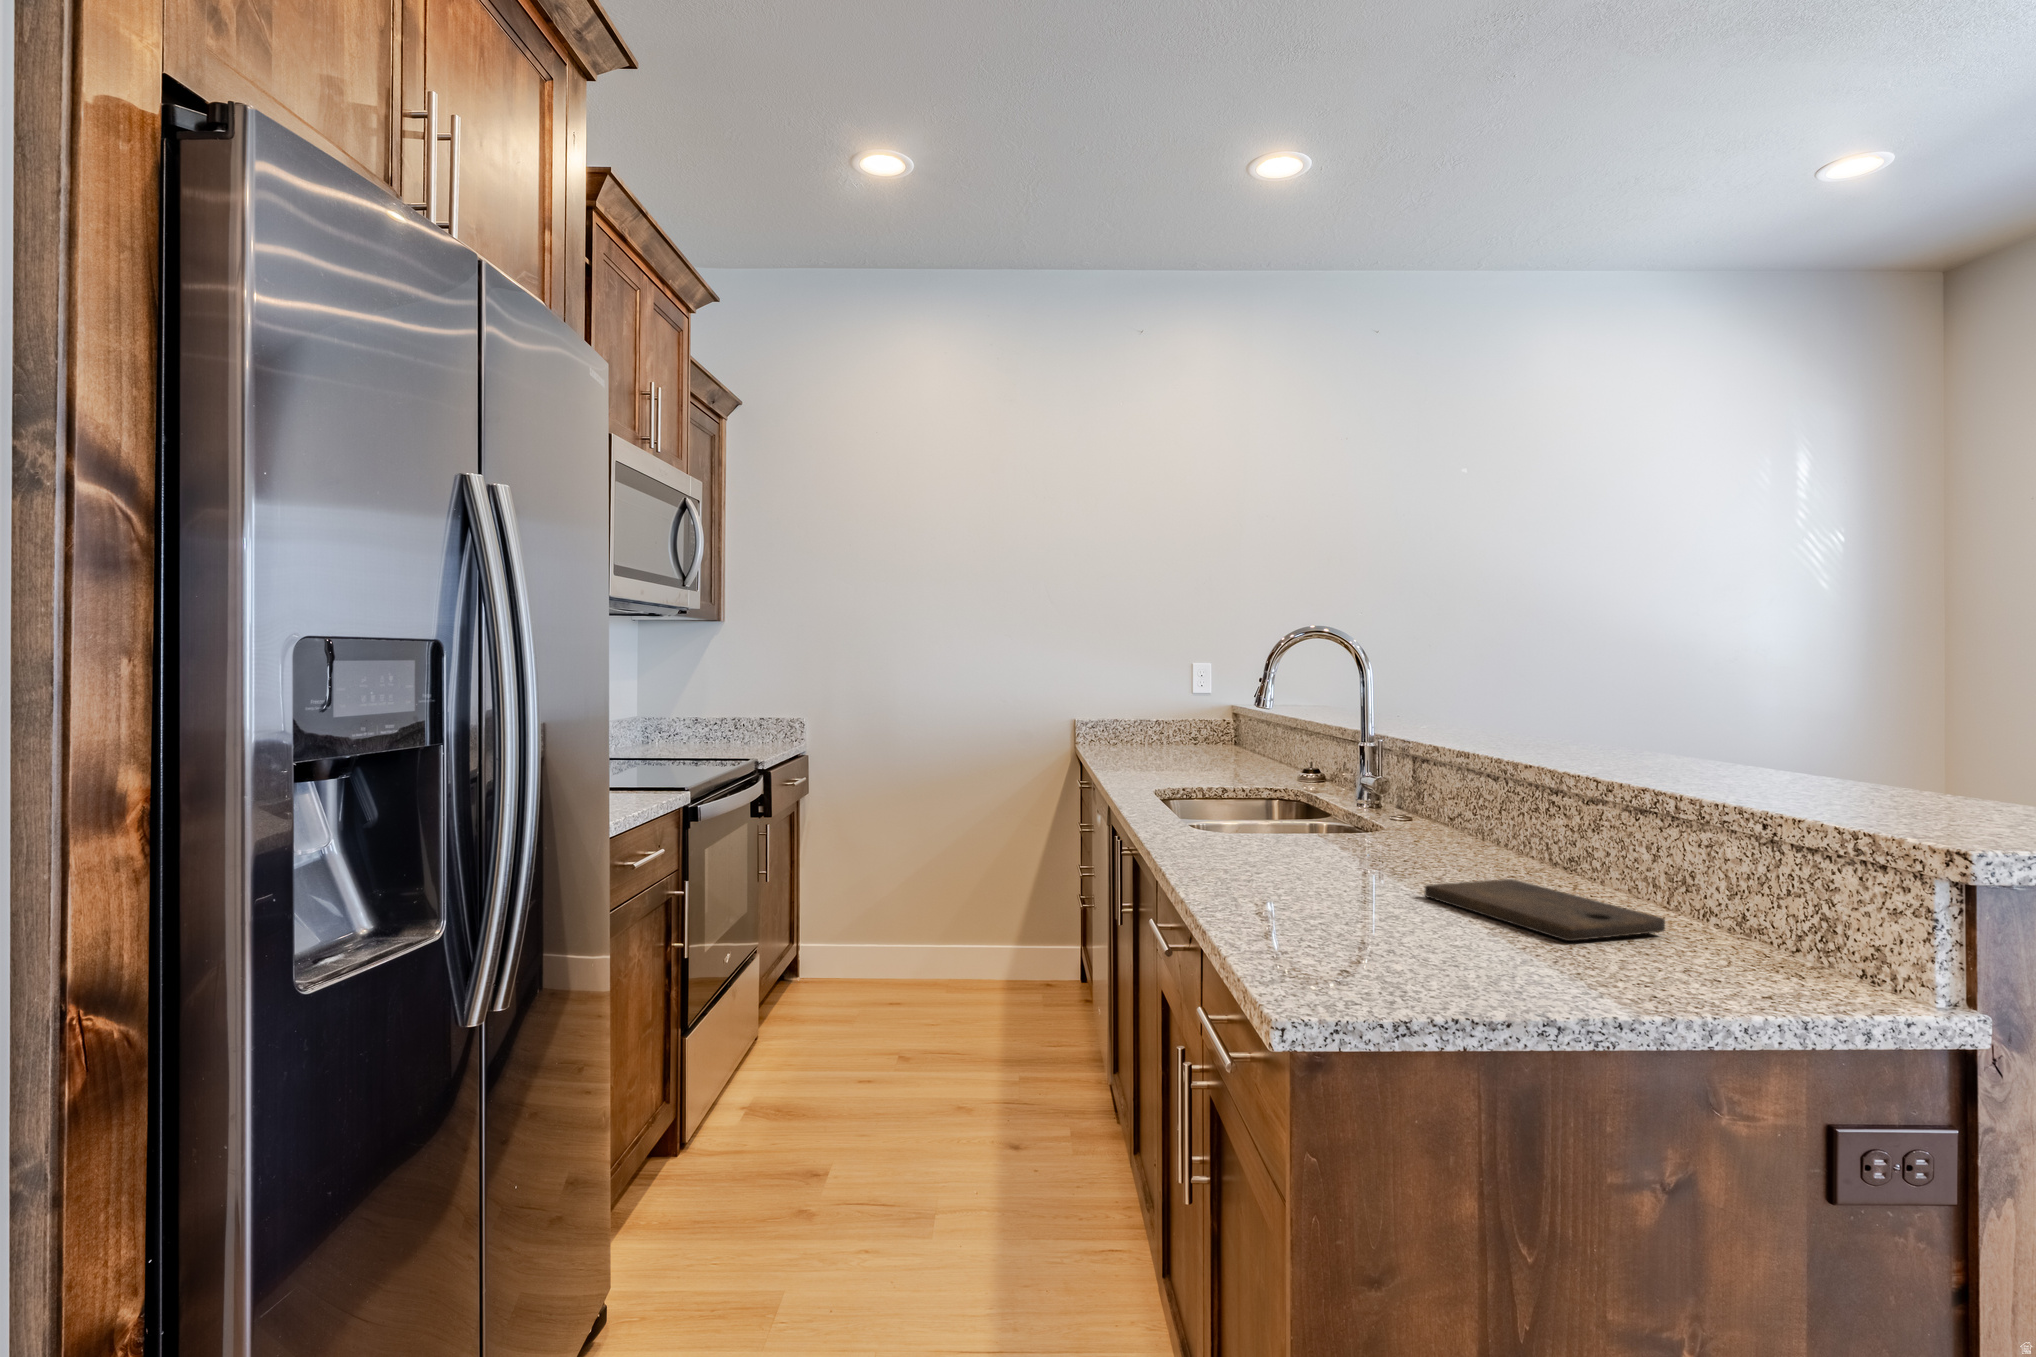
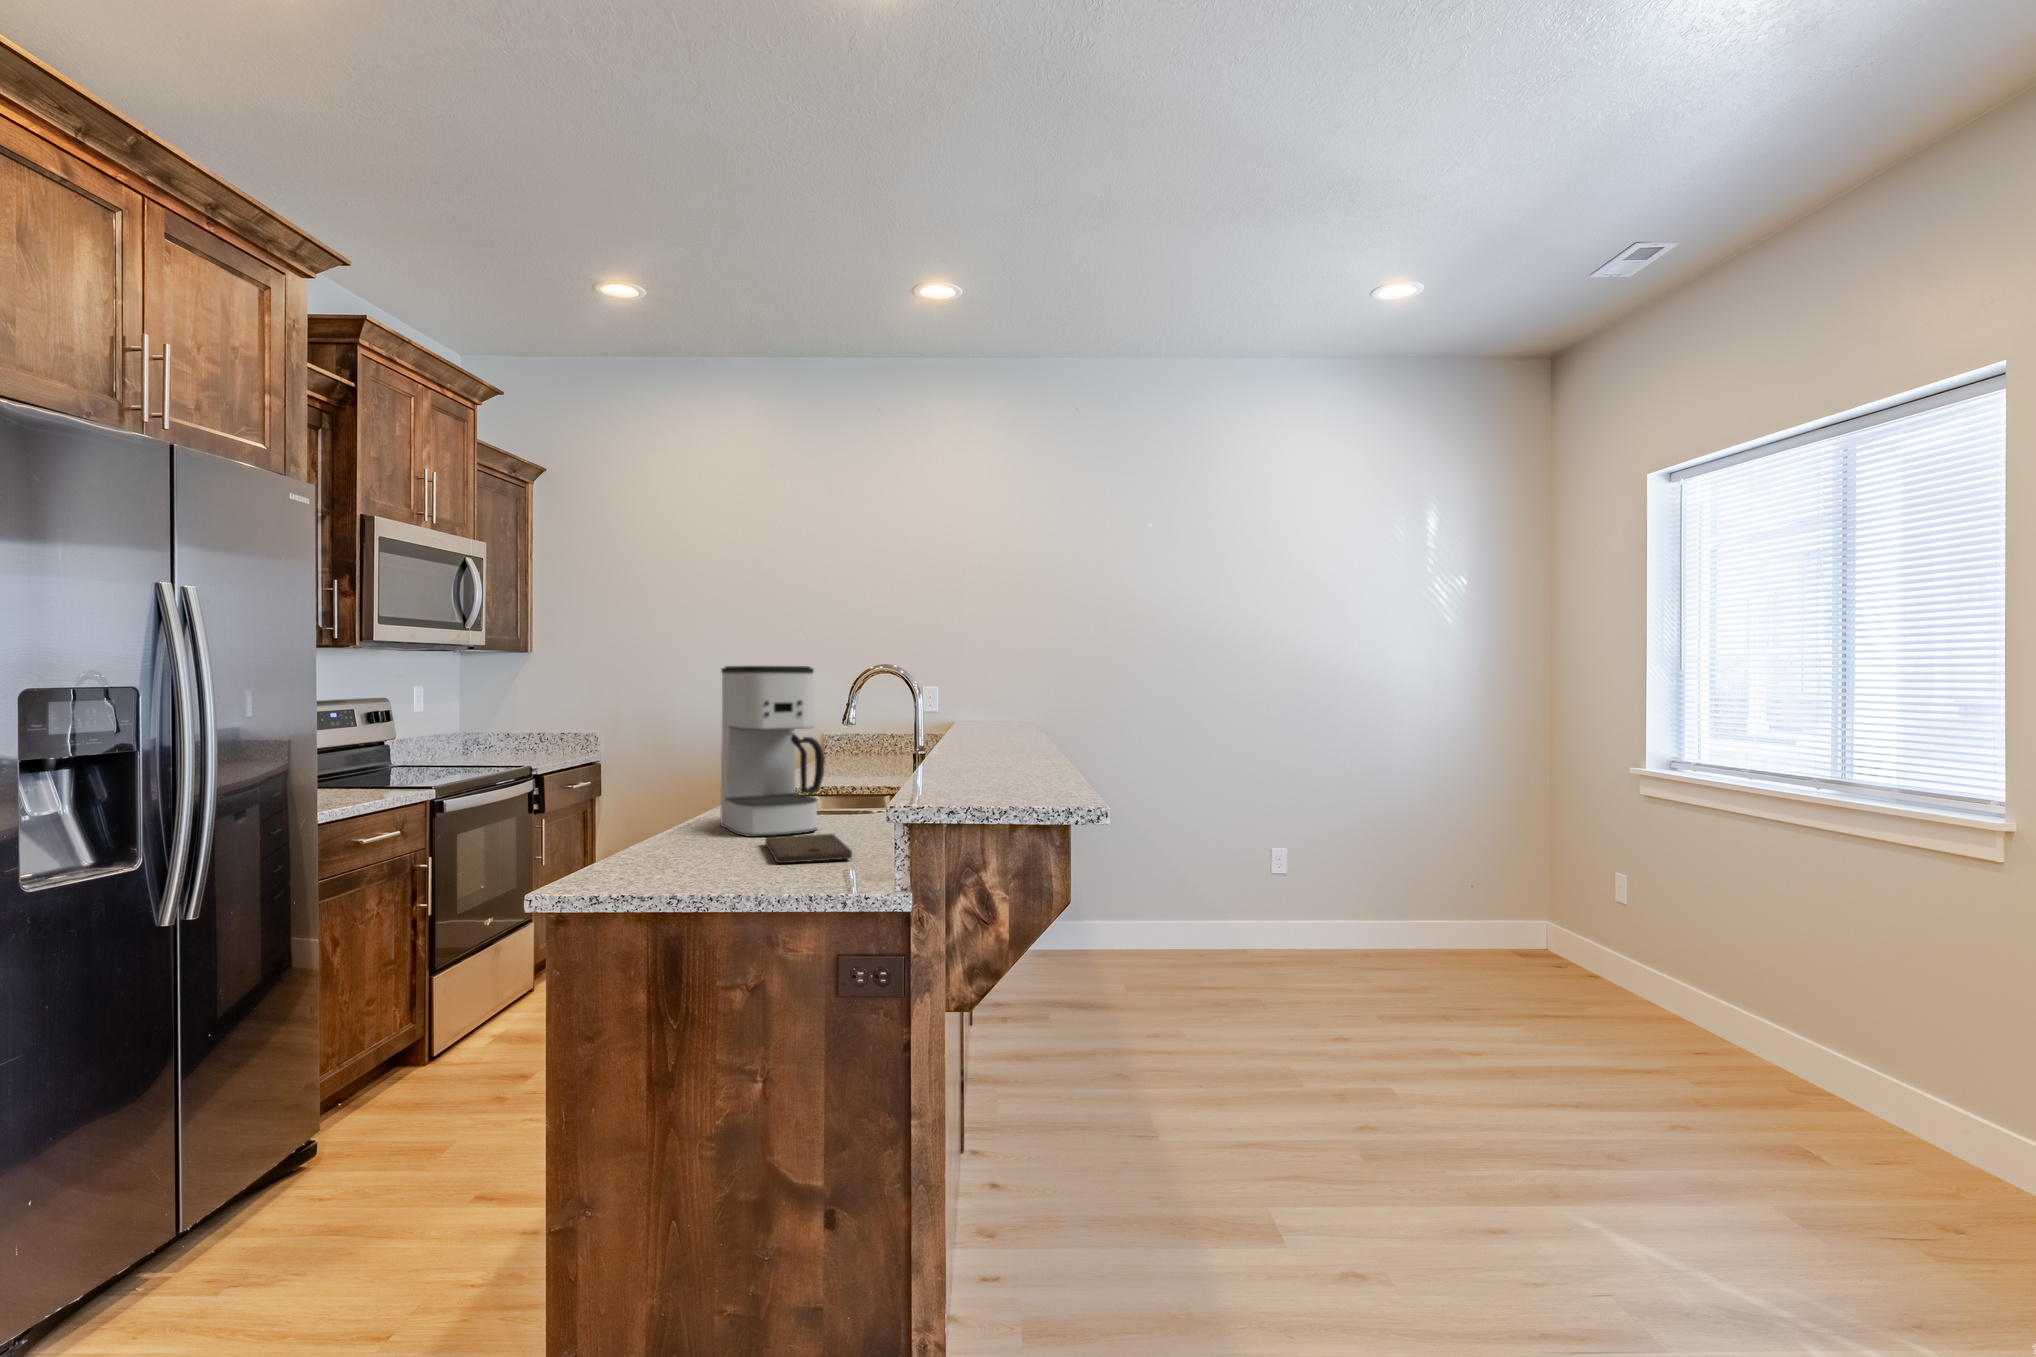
coffee maker: none [1250,613,1427,880] -> present [720,666,825,837]

